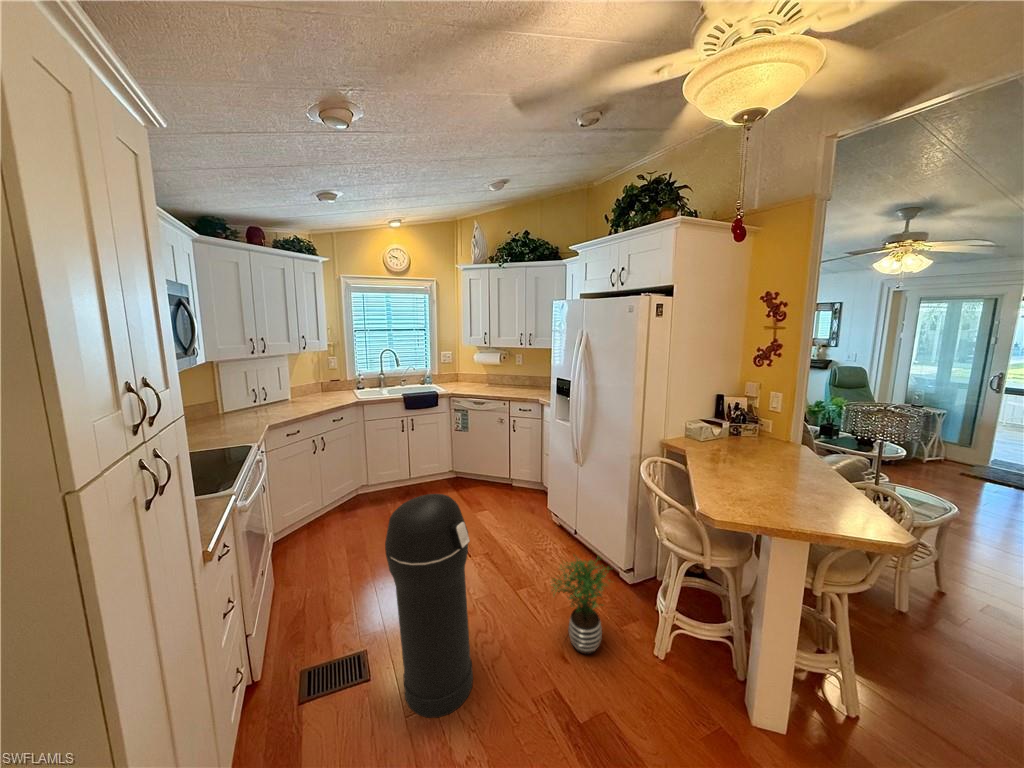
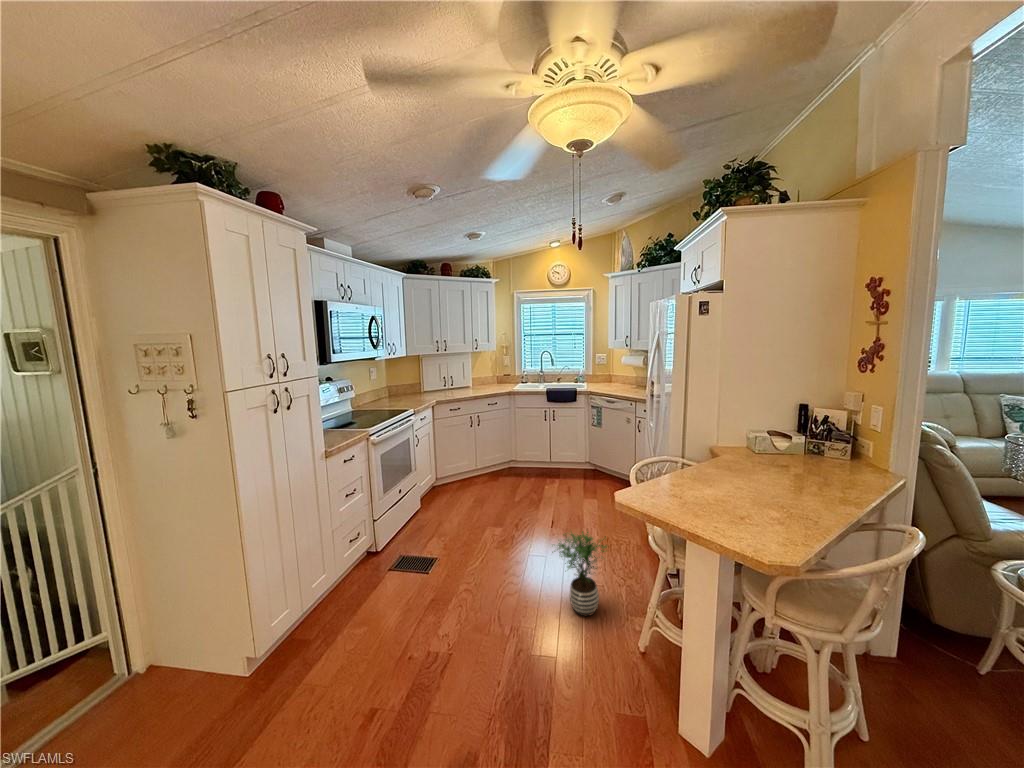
trash can: present [385,494,473,718] -> none [430,448,492,602]

